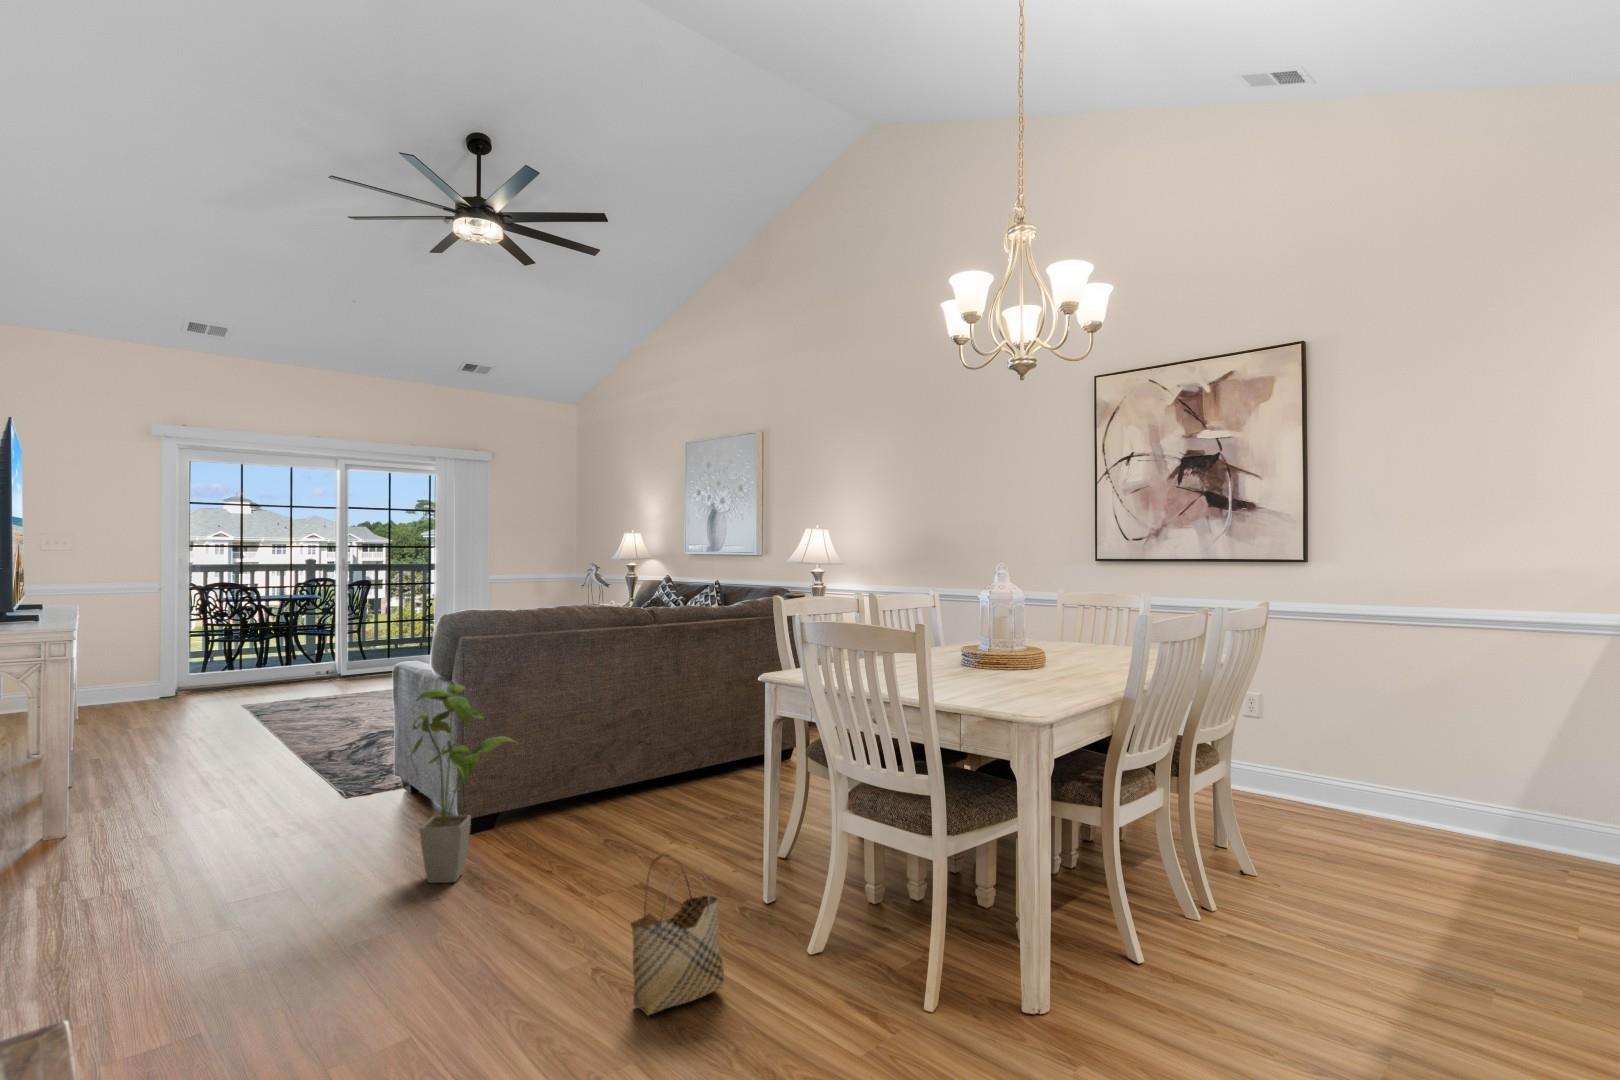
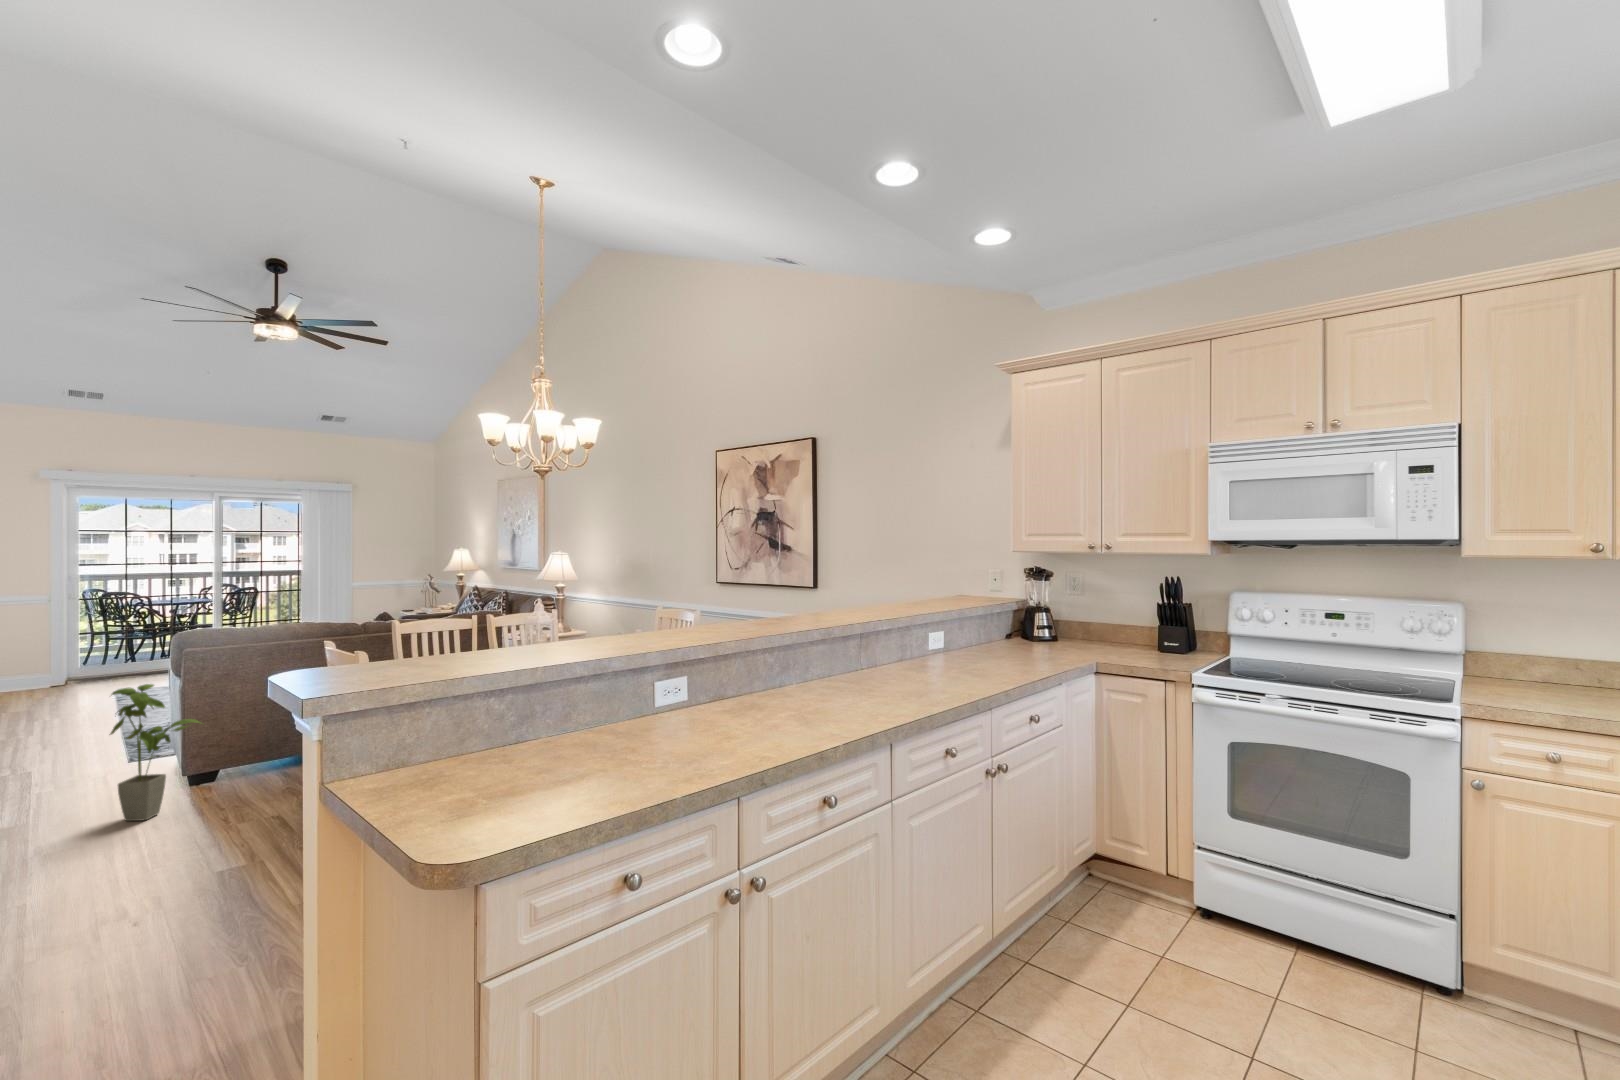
woven basket: present [631,854,724,1015] -> none [178,797,260,898]

